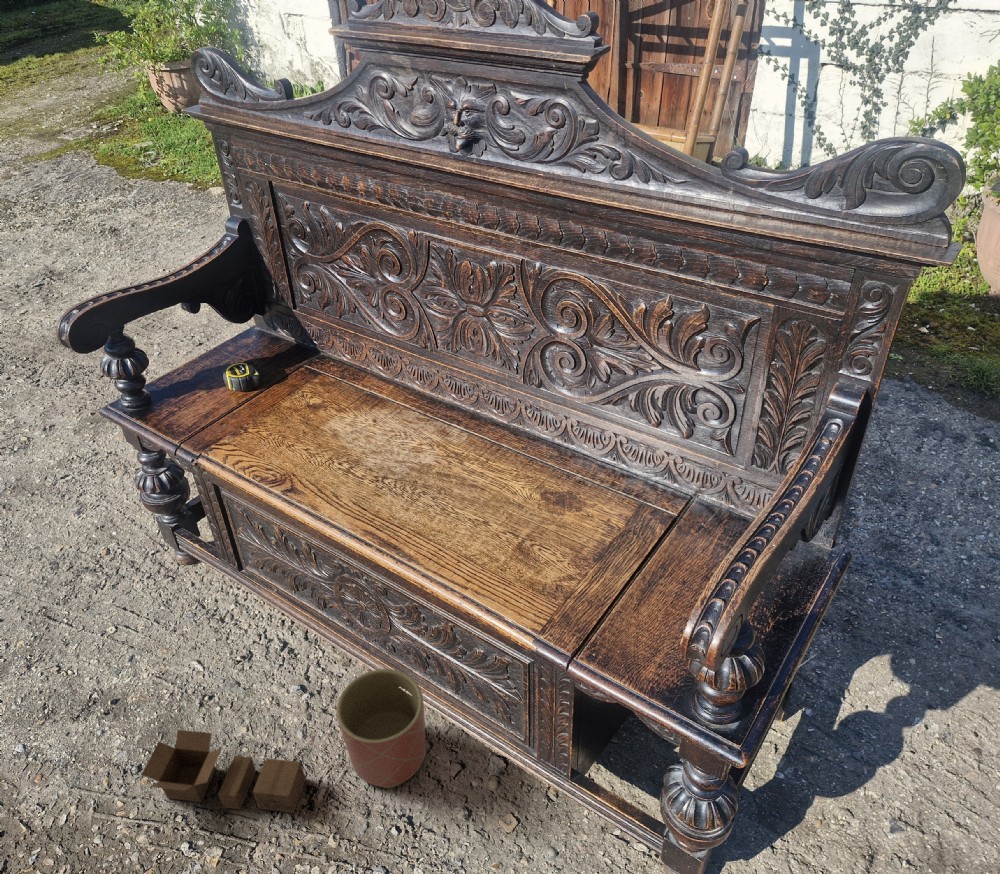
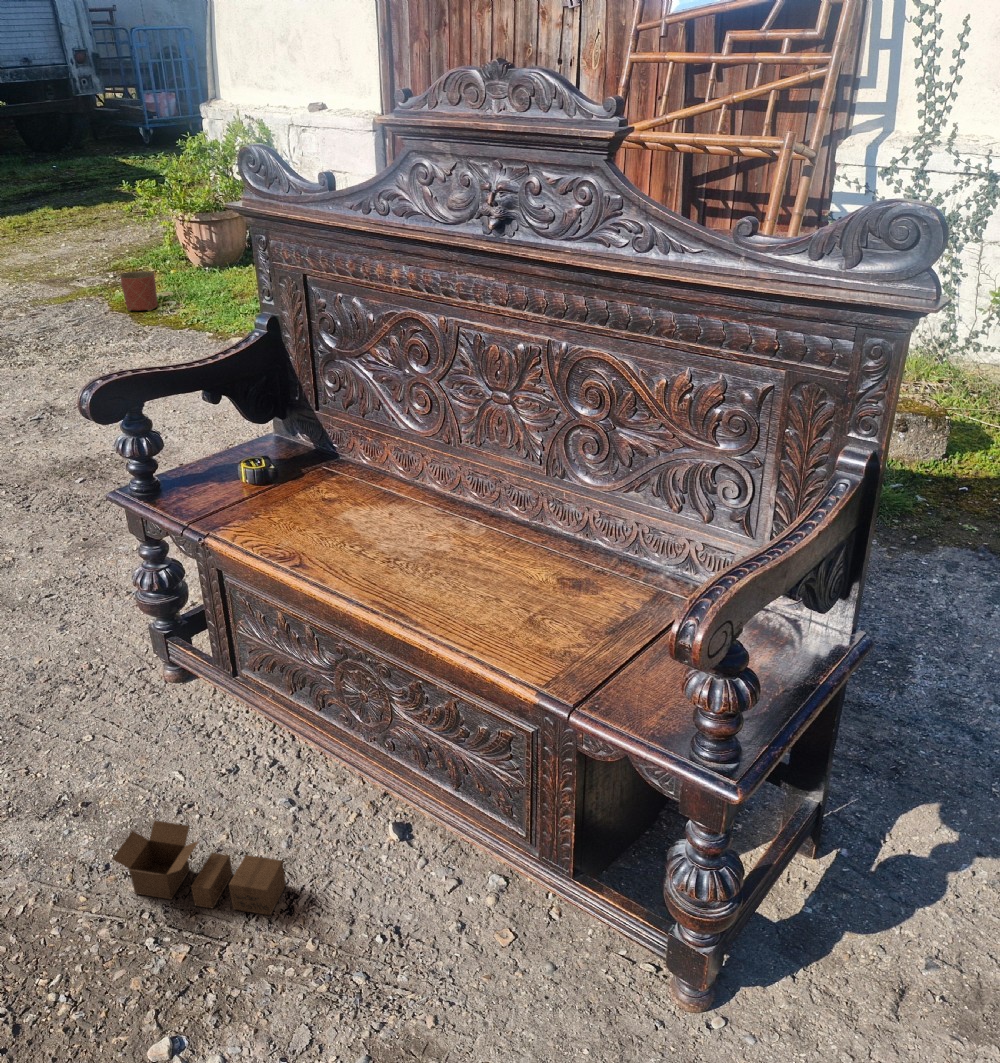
planter: present [337,669,426,788] -> present [120,271,158,311]

